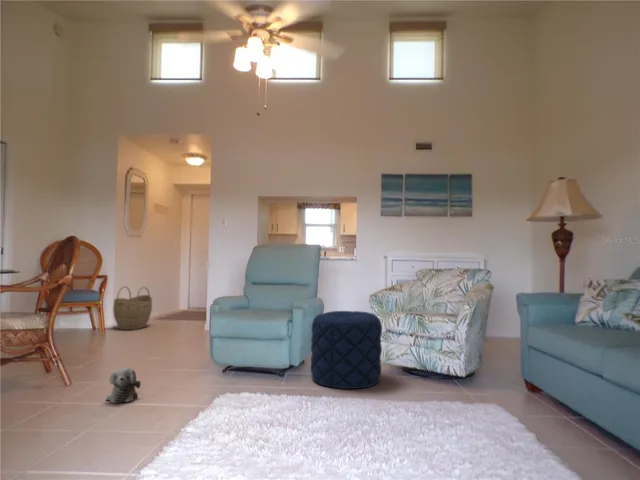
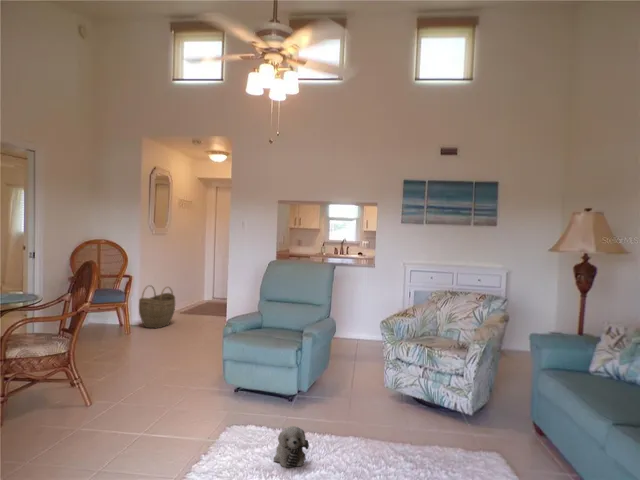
pouf: present [311,311,382,389] -> none [319,337,390,421]
plush toy: present [106,368,141,403] -> present [274,426,309,468]

